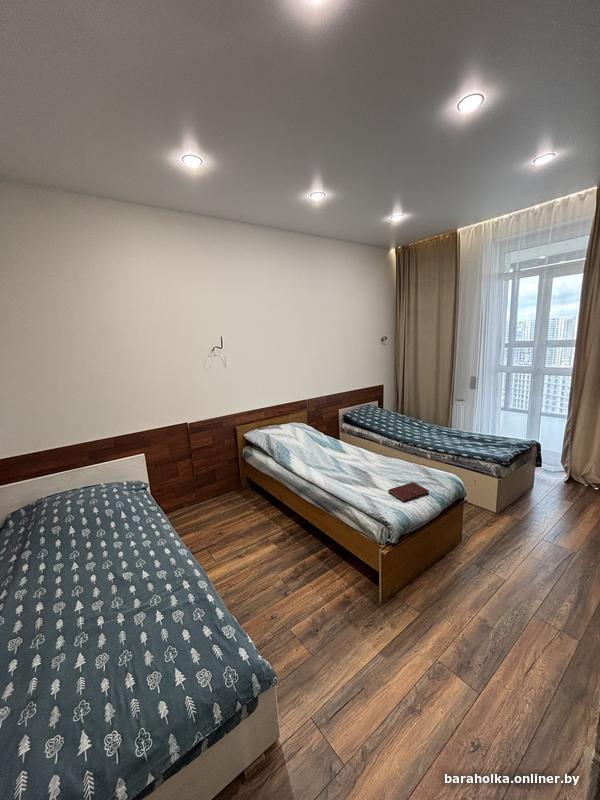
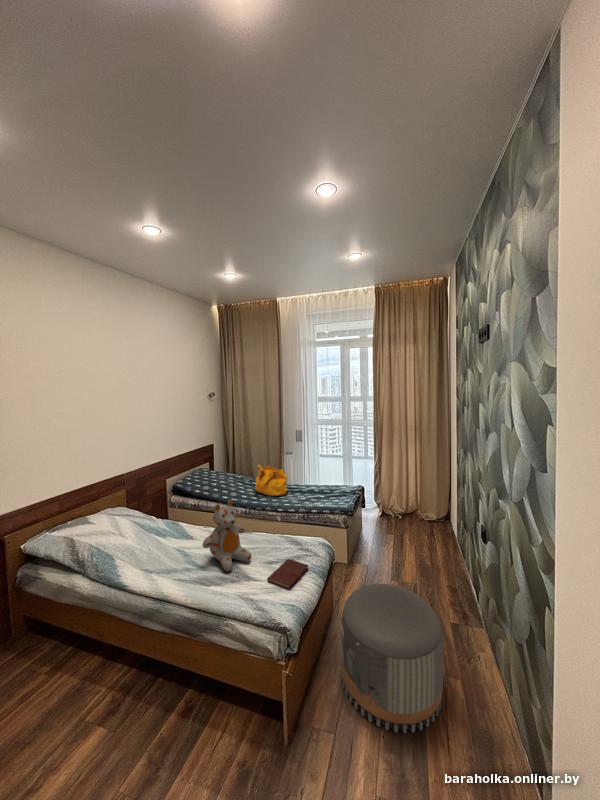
handbag: none [411,405,445,437] -> present [255,464,288,496]
stuffed bear: none [344,425,382,478] -> present [203,500,251,571]
pouf: none [445,524,563,658] -> present [341,584,443,733]

